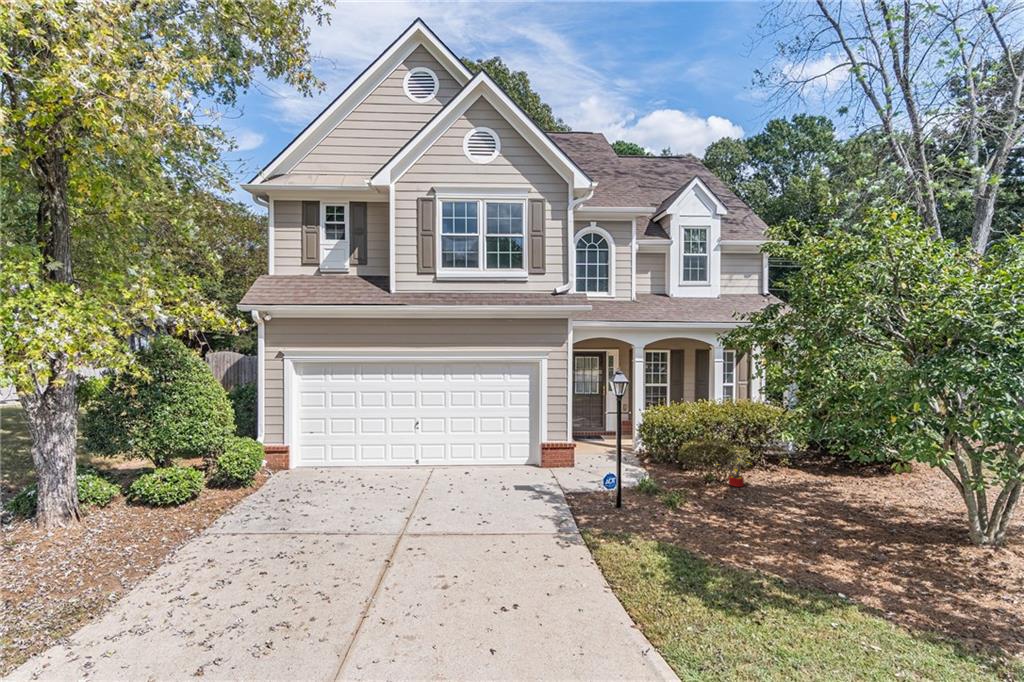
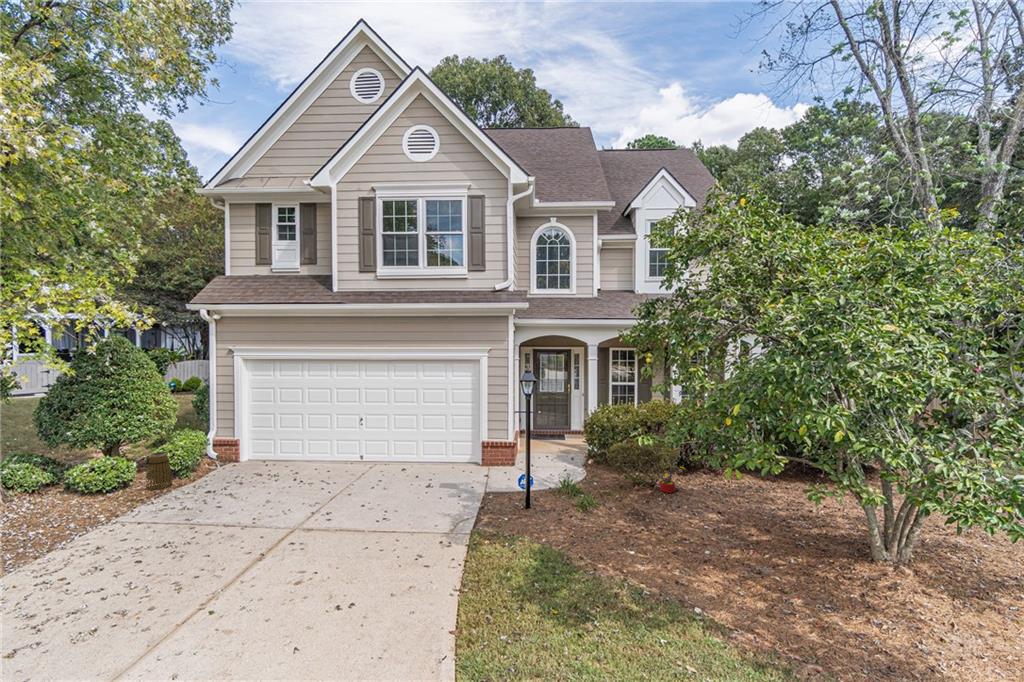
basket: none [210,458,236,499] -> present [146,452,172,490]

